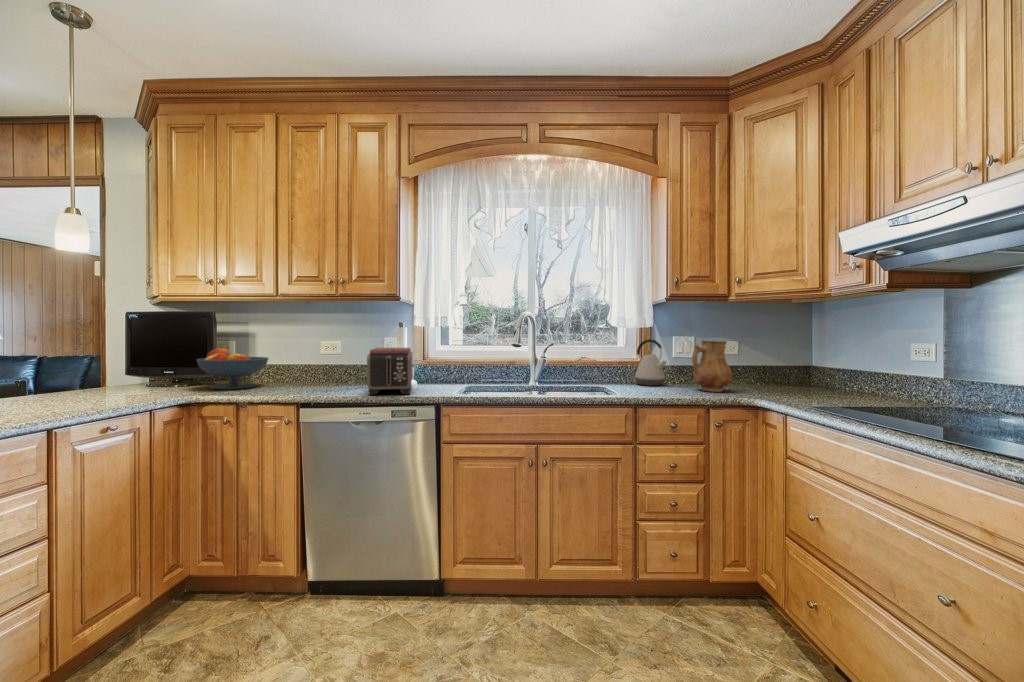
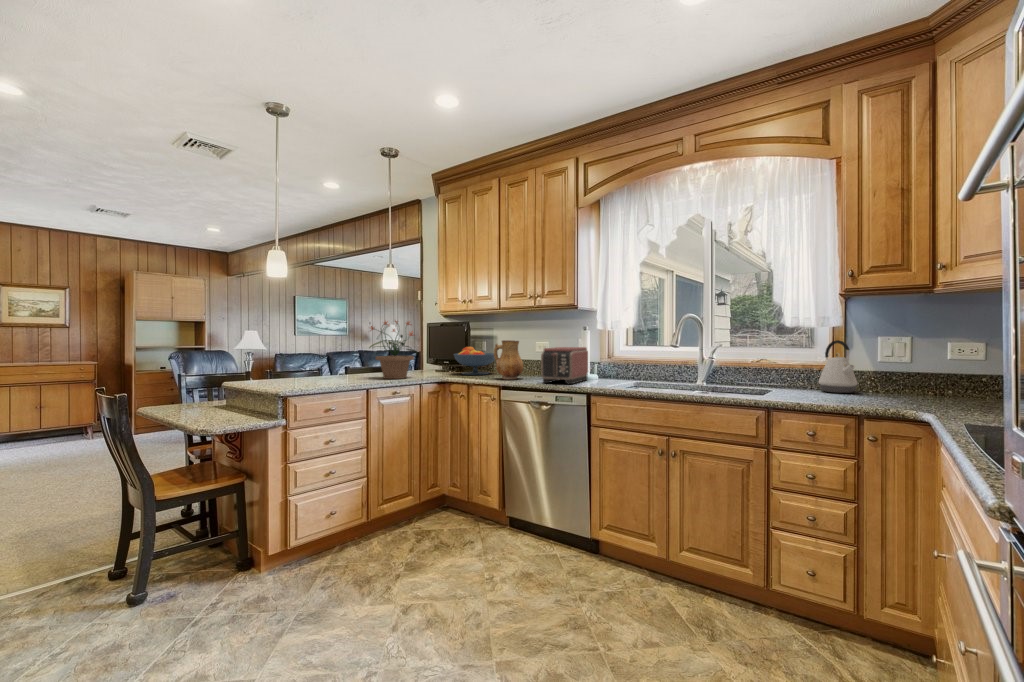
potted plant: none [26,303,142,407] -> present [369,321,418,379]
ceramic pitcher: present [692,341,732,392] -> present [494,340,524,380]

